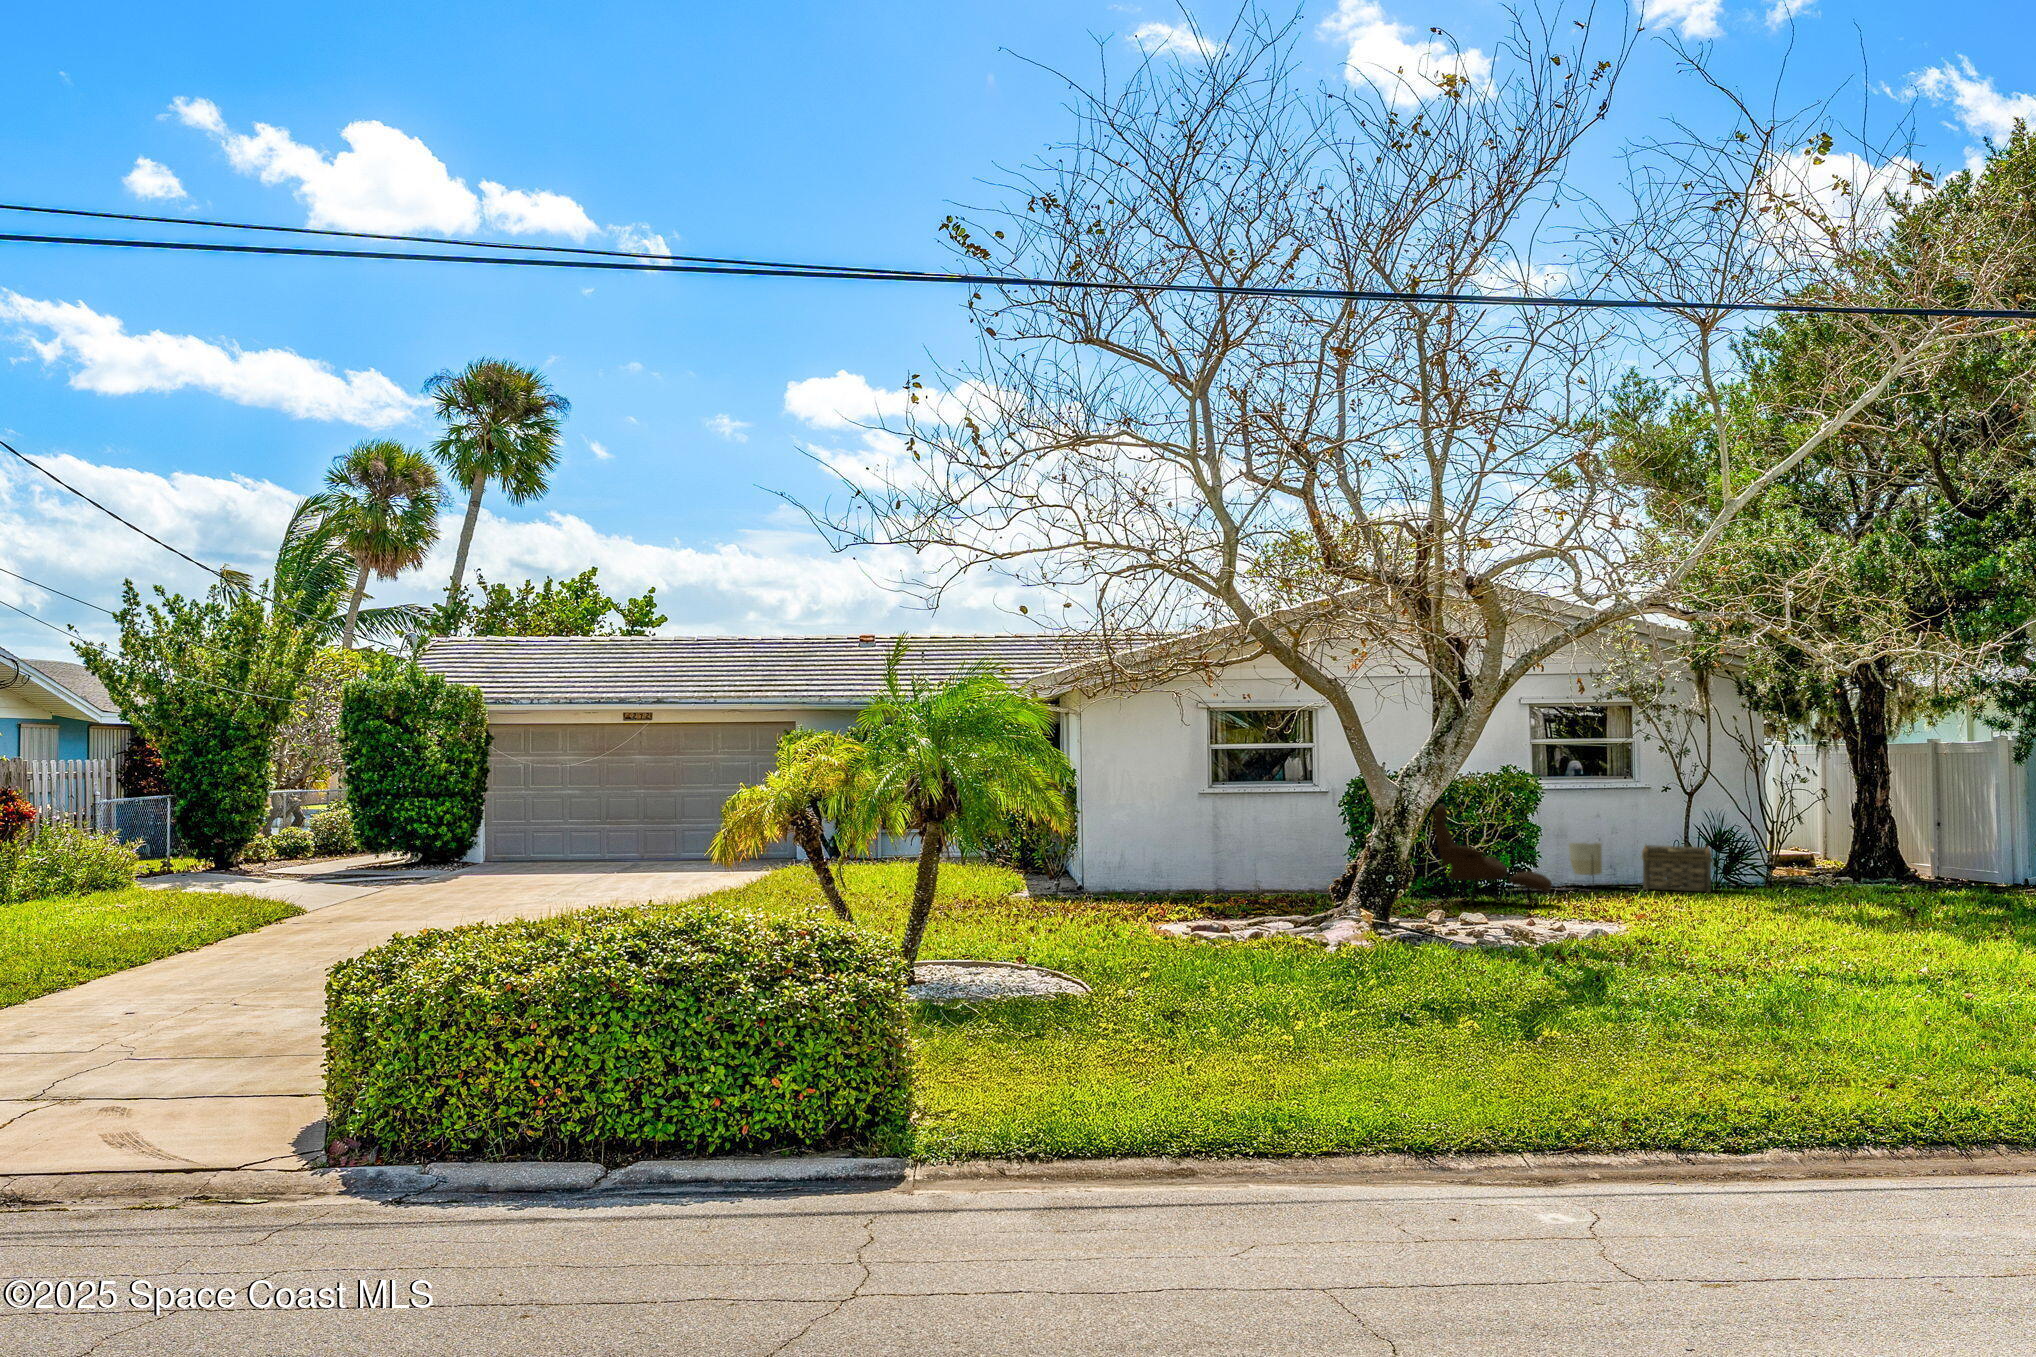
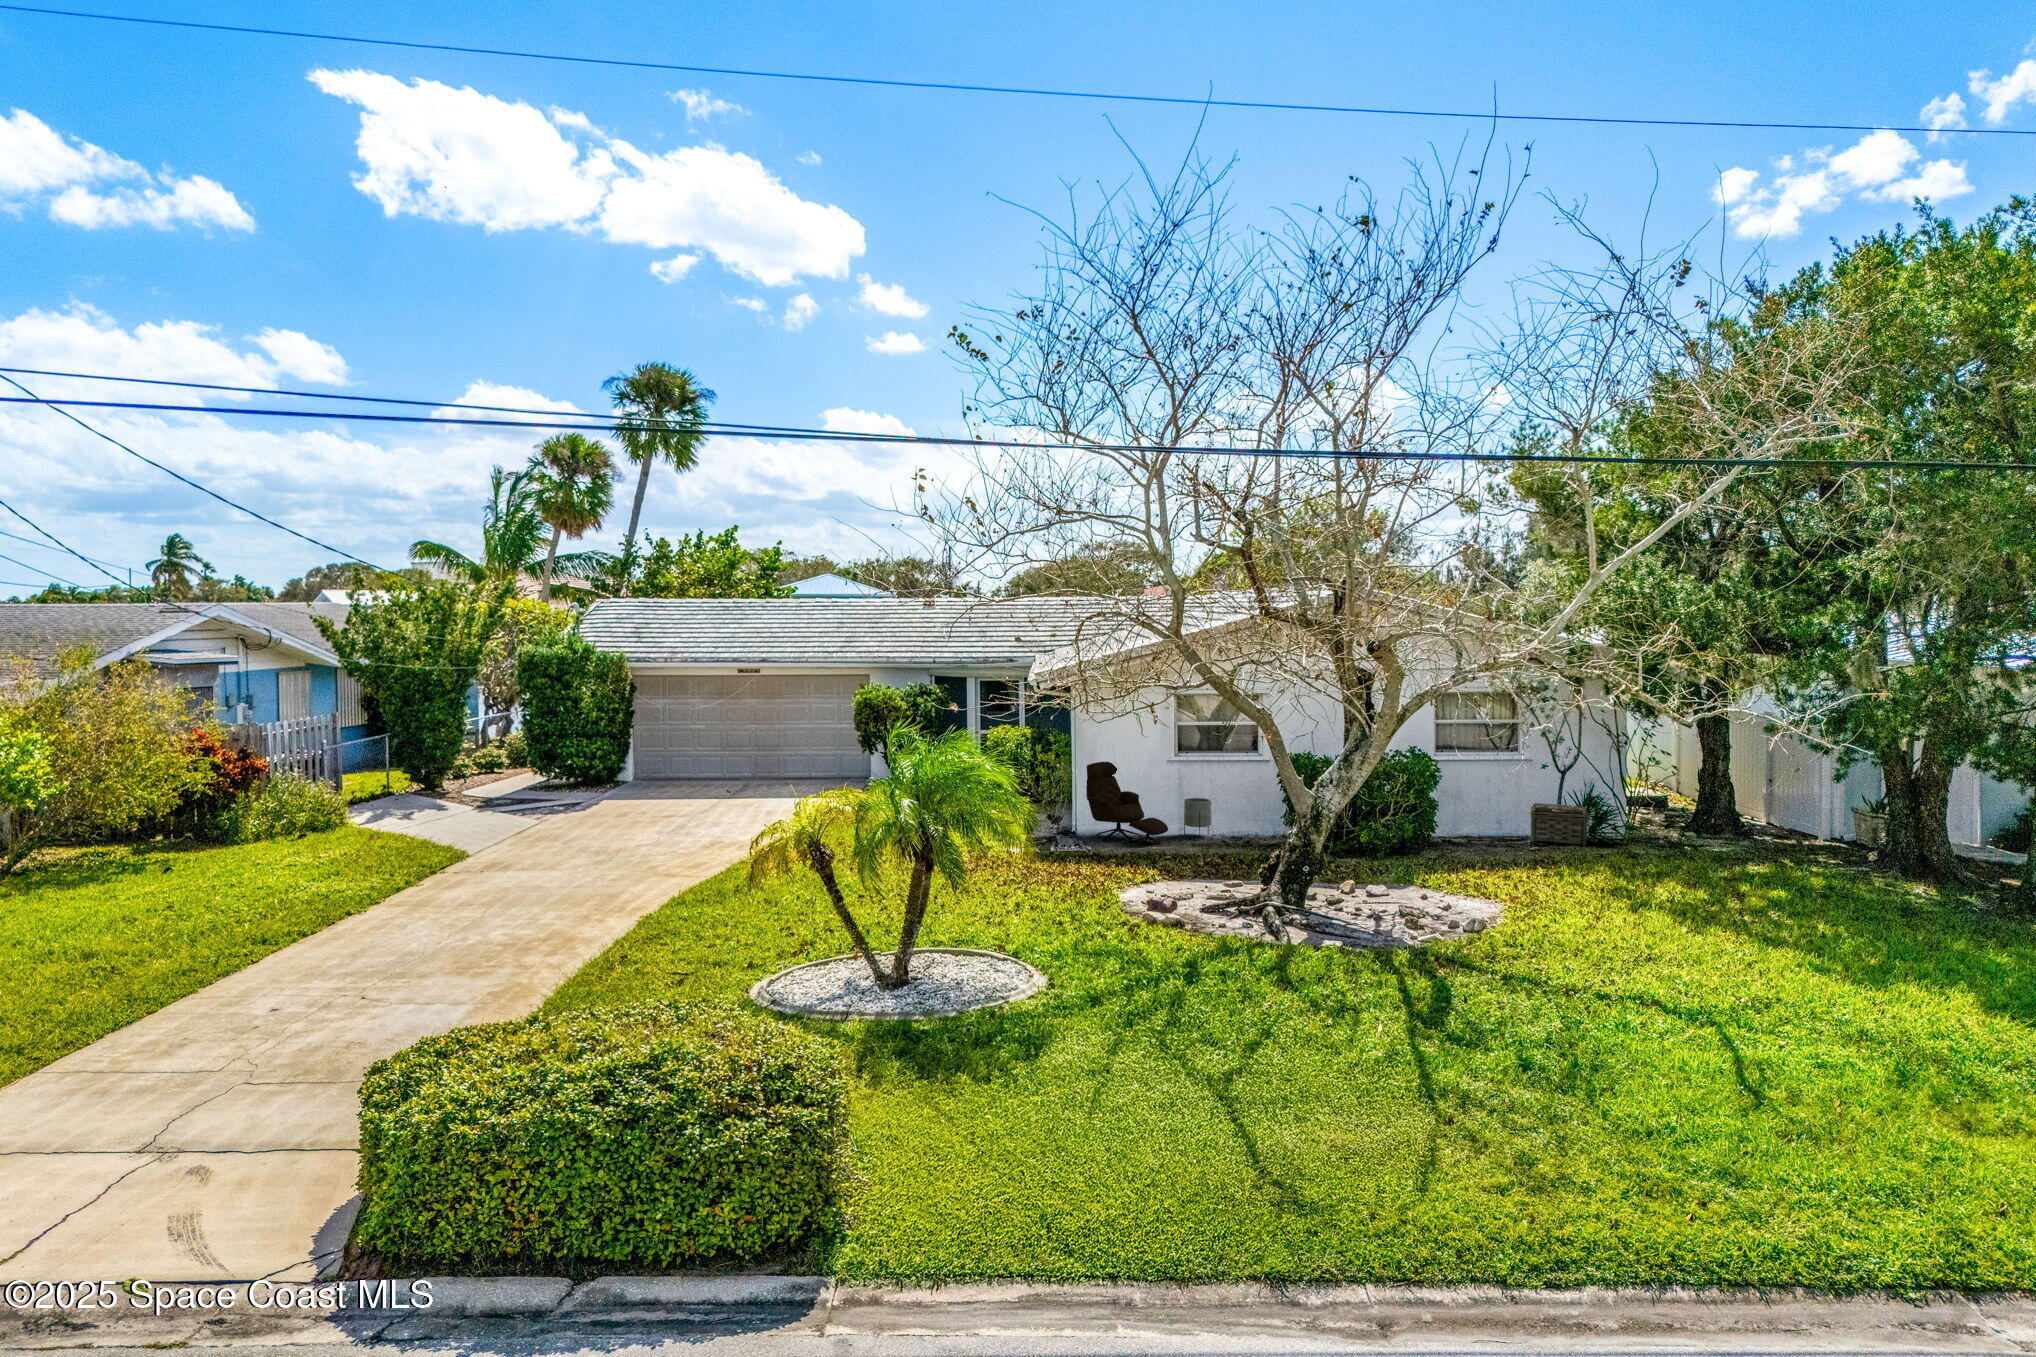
lounge chair: present [1434,804,1552,906] -> present [1086,762,1168,845]
planter: present [1569,841,1602,886] -> present [1184,798,1211,838]

